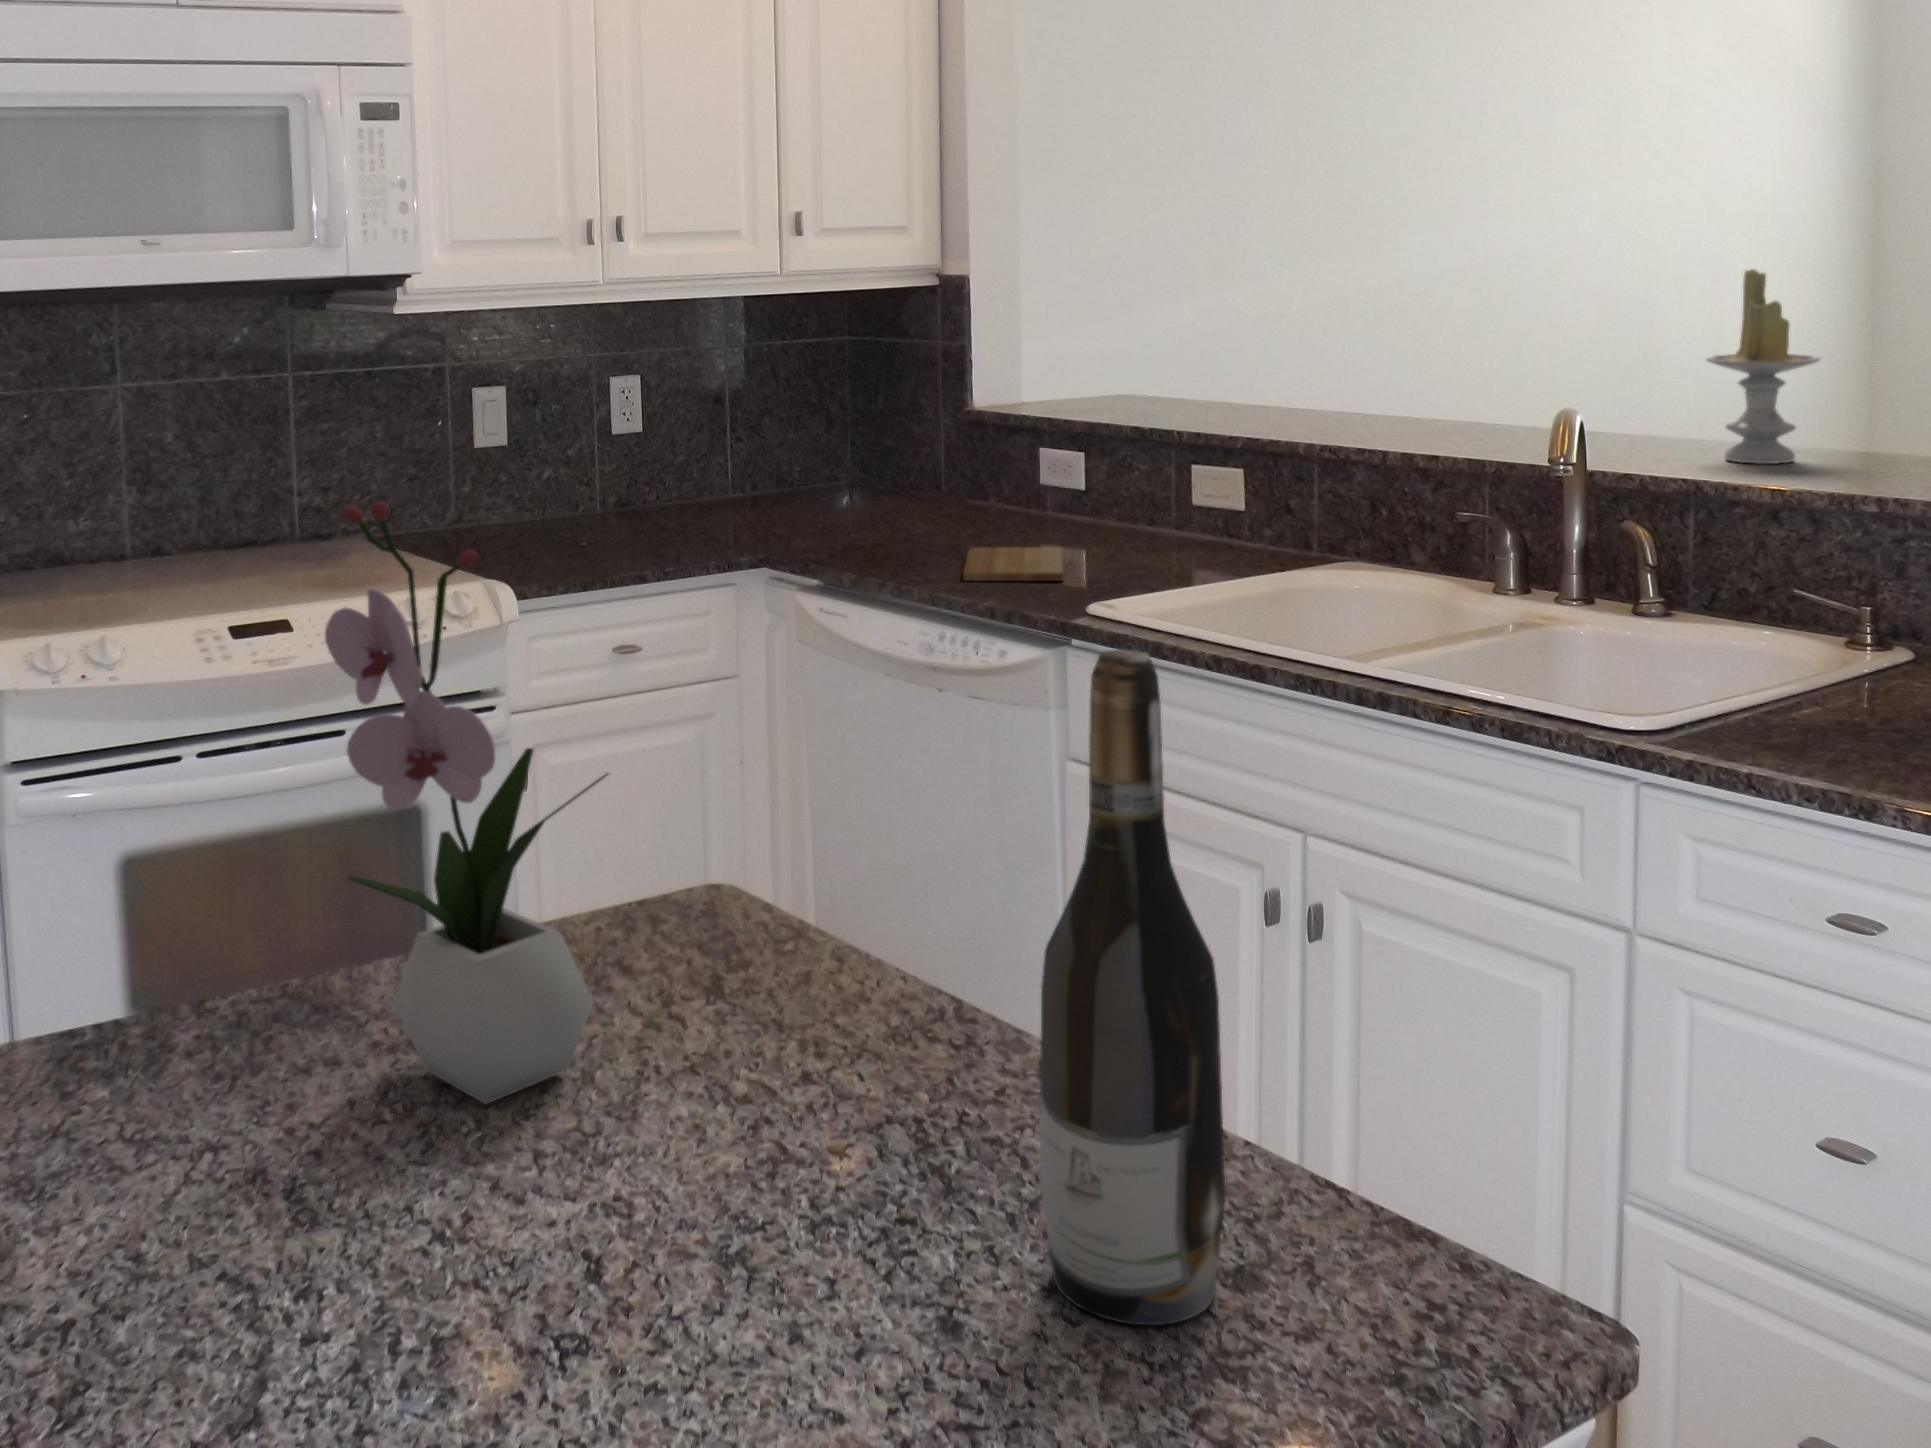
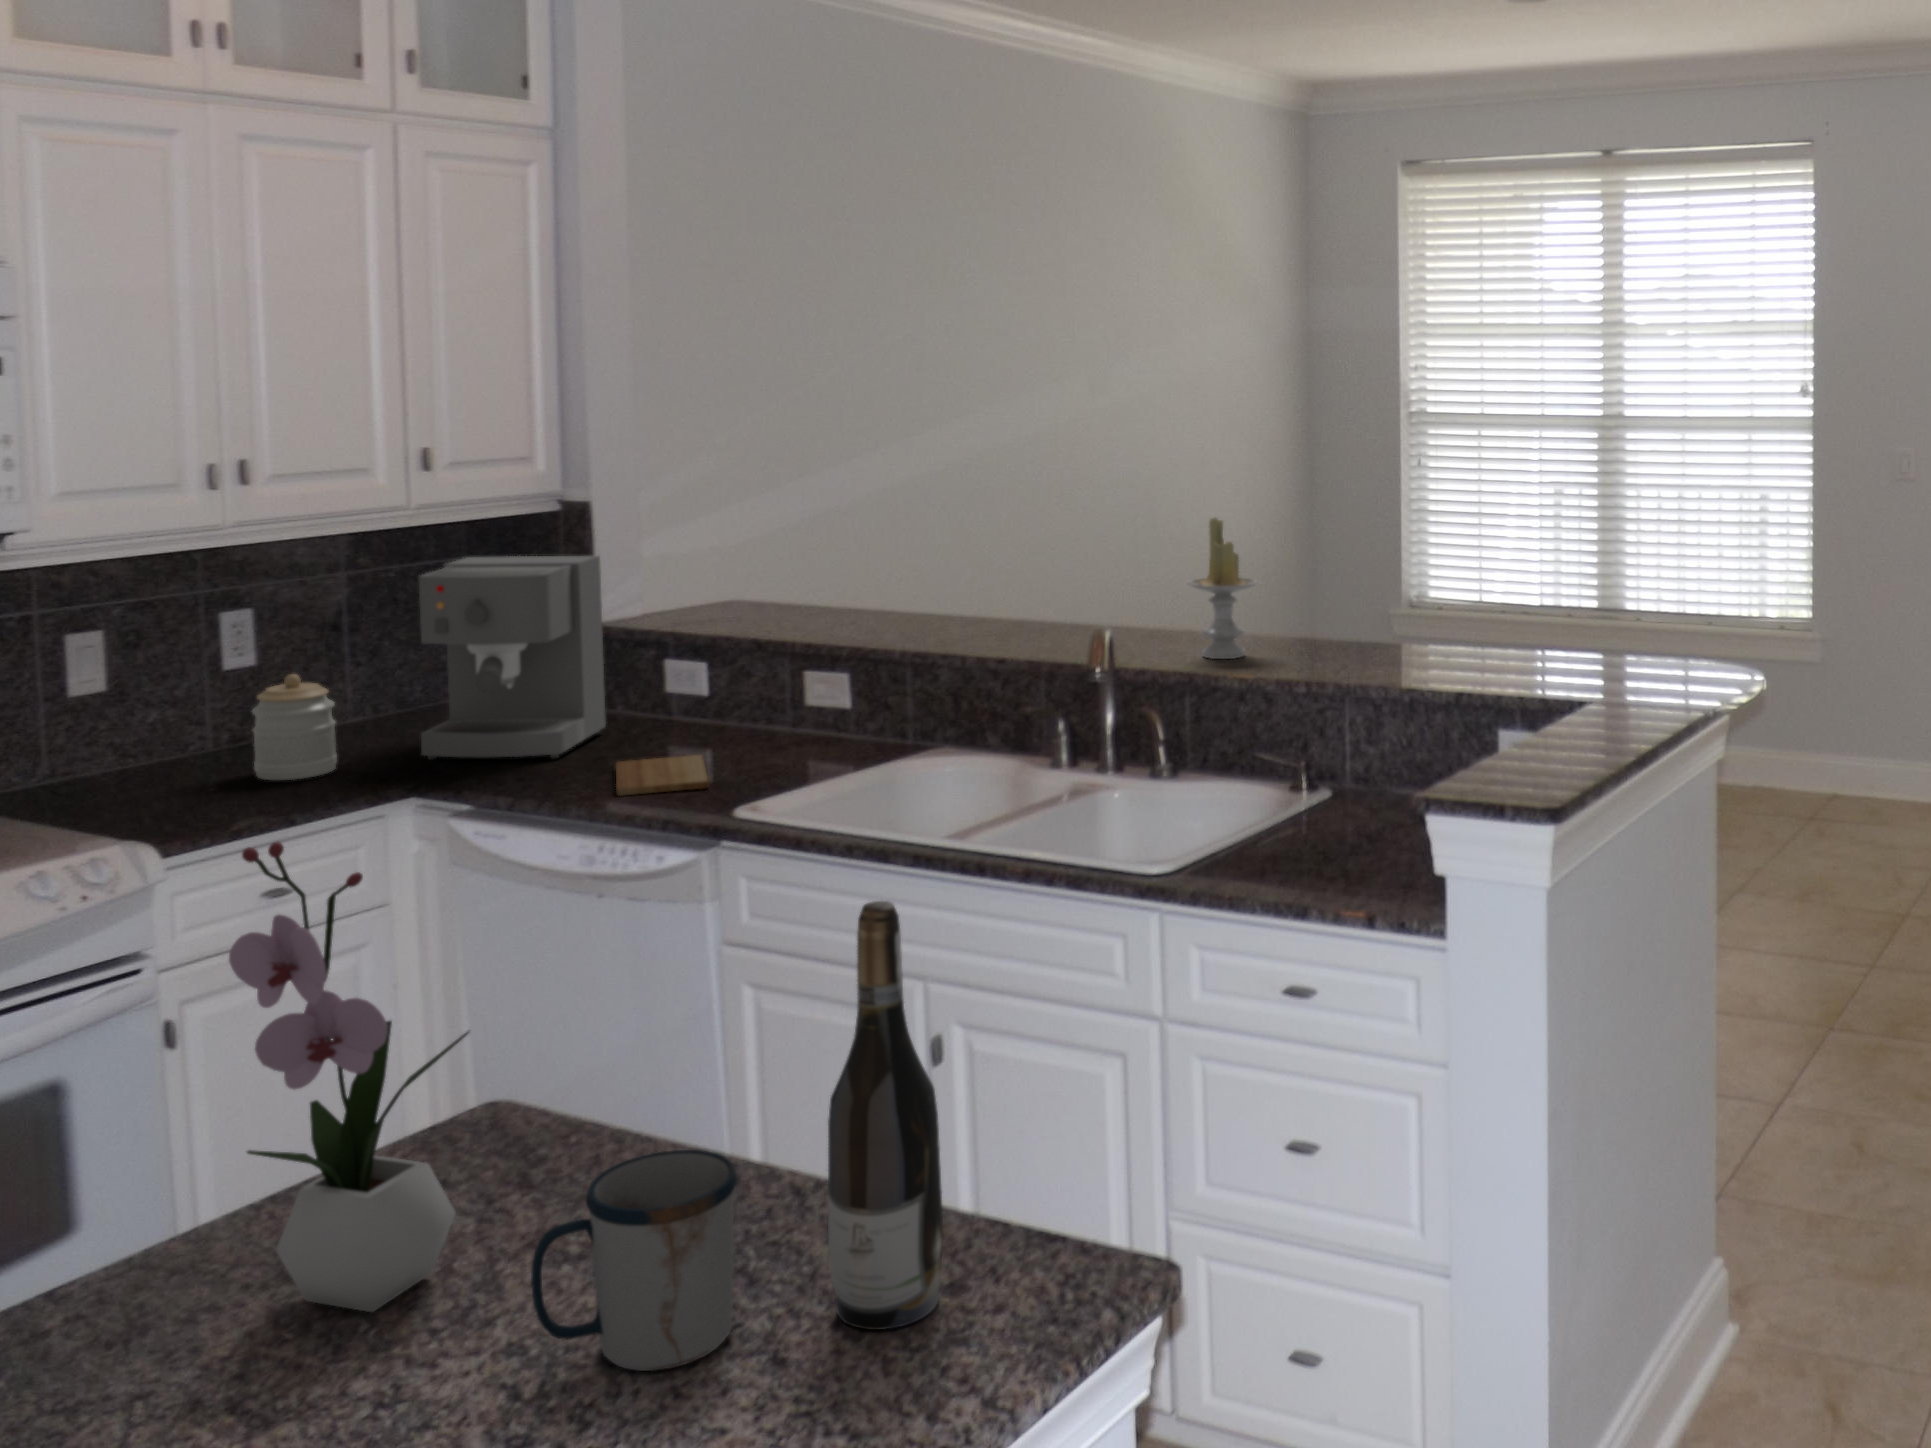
coffee maker: none [780,329,969,541] -> present [419,556,606,759]
jar: none [629,437,705,542] -> present [252,674,337,780]
mug: none [624,976,905,1291] -> present [531,1150,737,1371]

